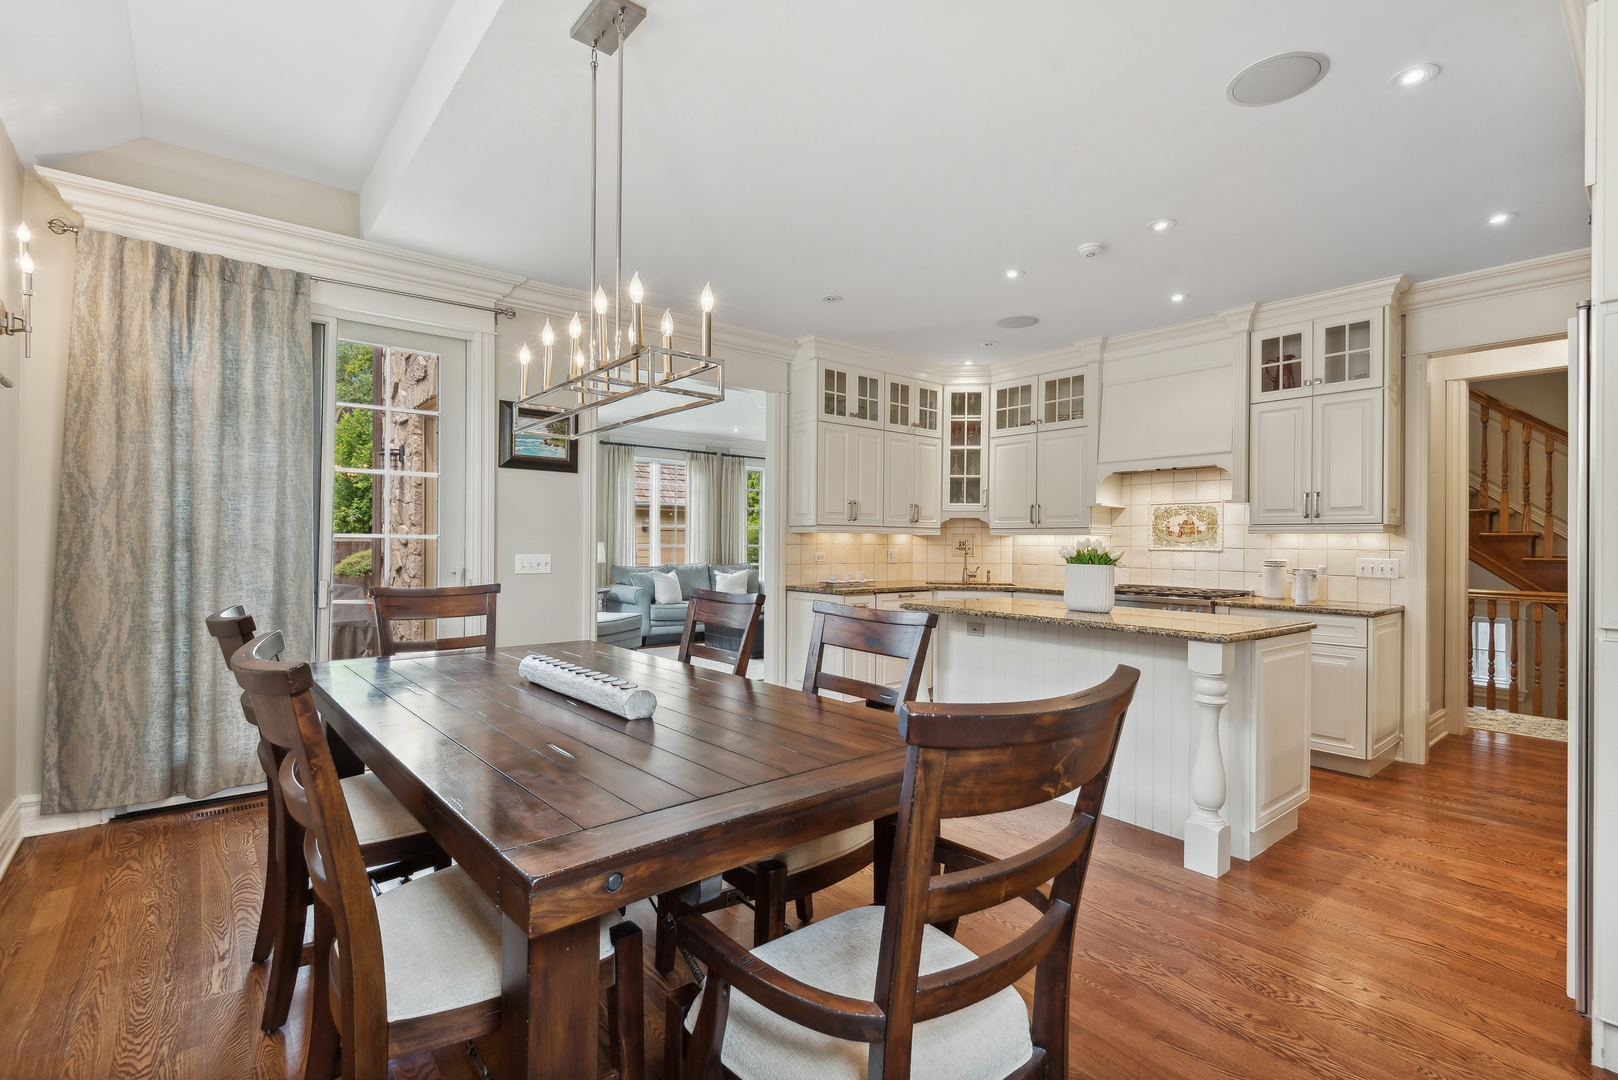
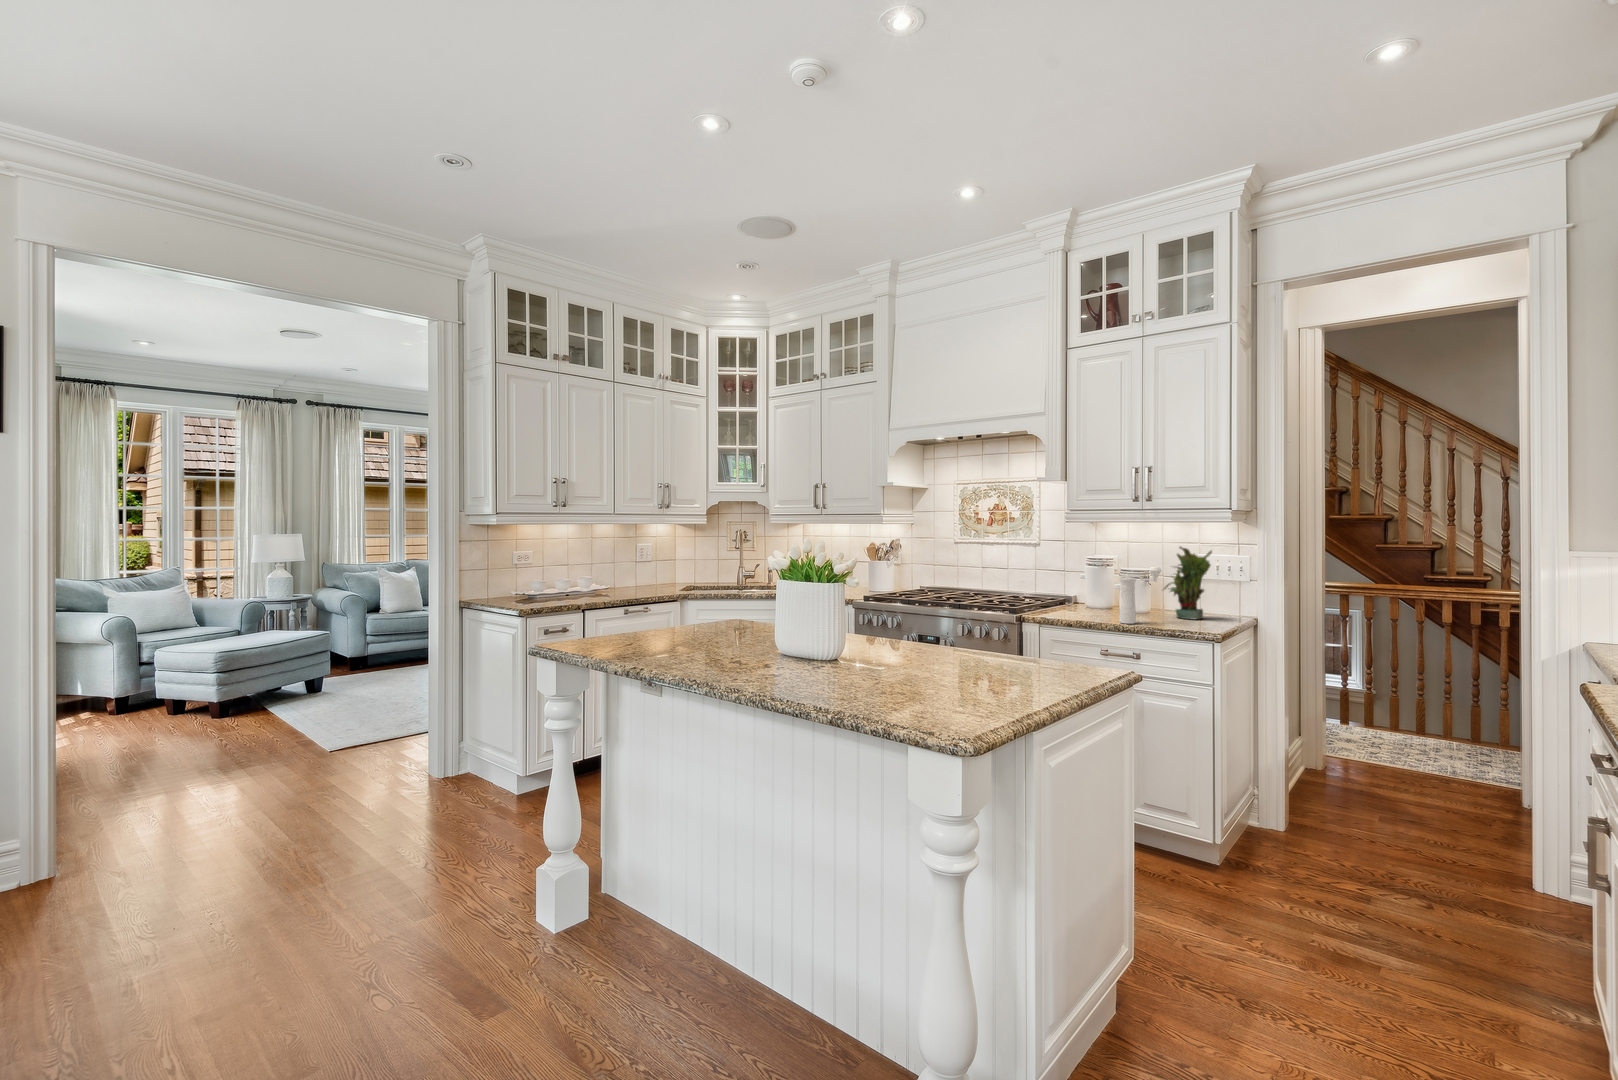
potted plant: none [1327,550,1369,604] -> present [1164,547,1212,619]

